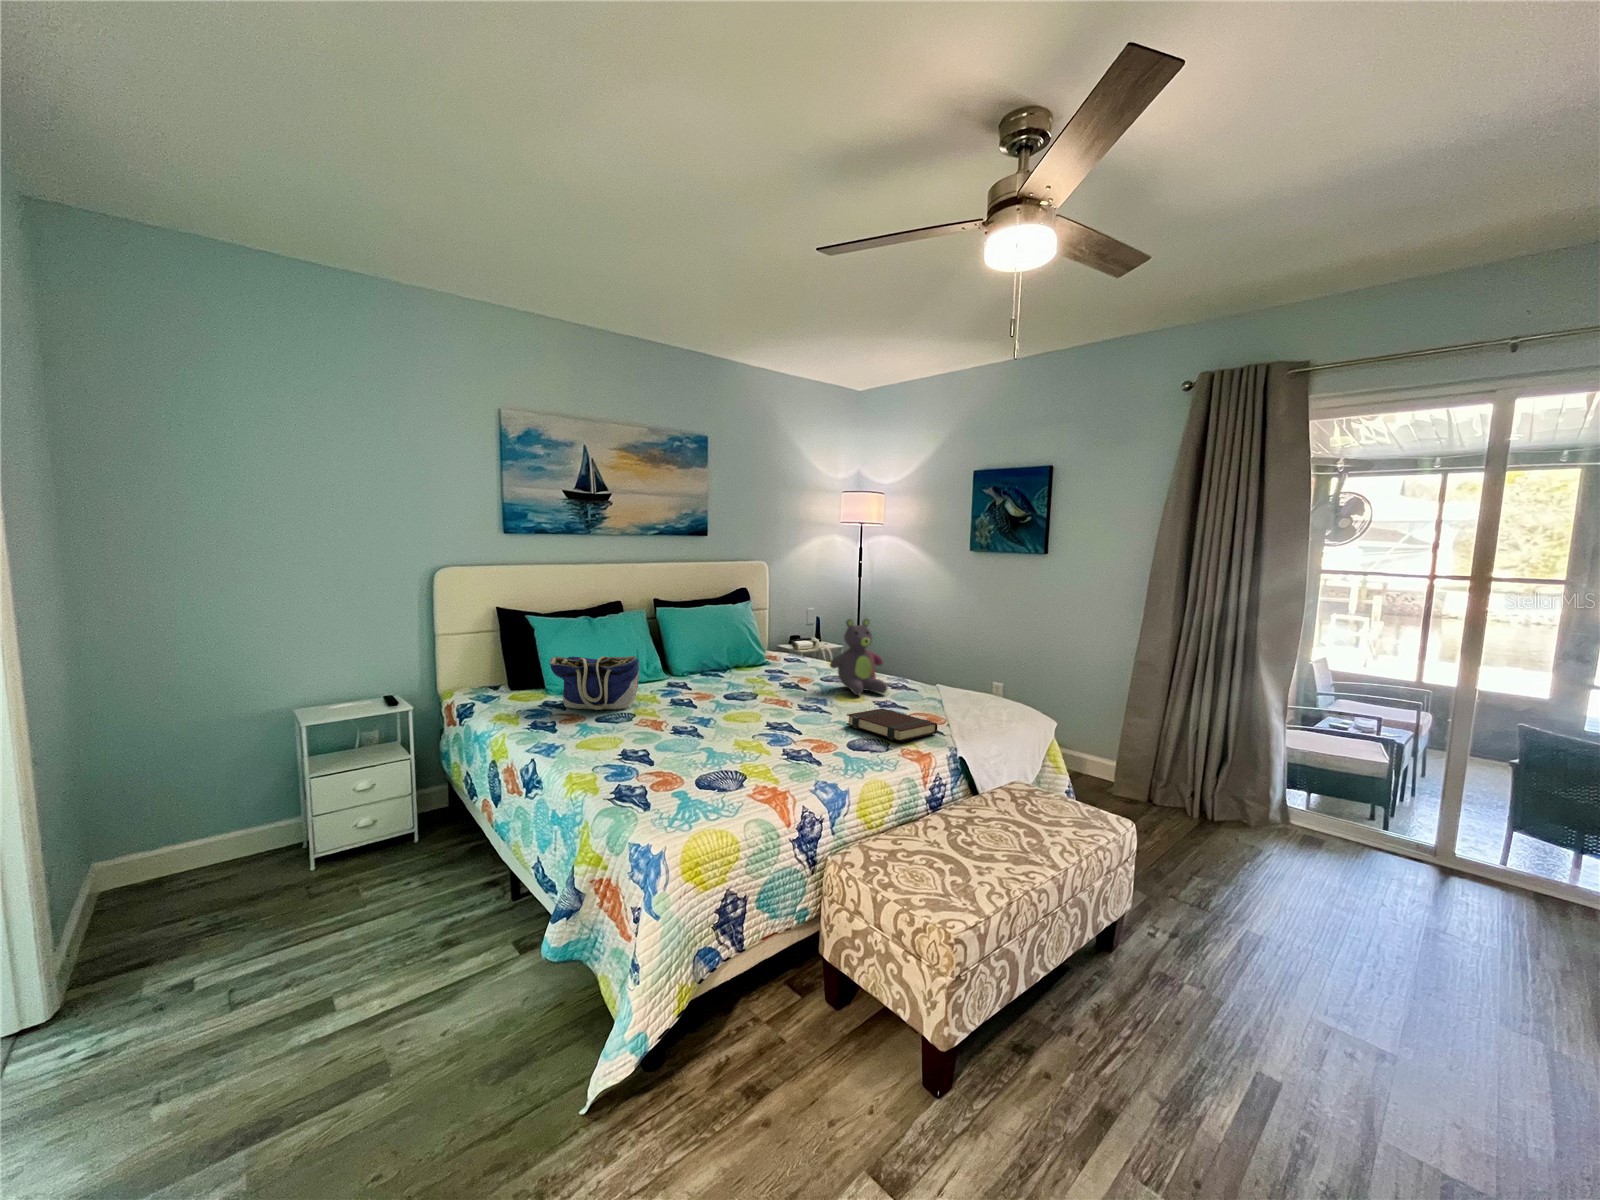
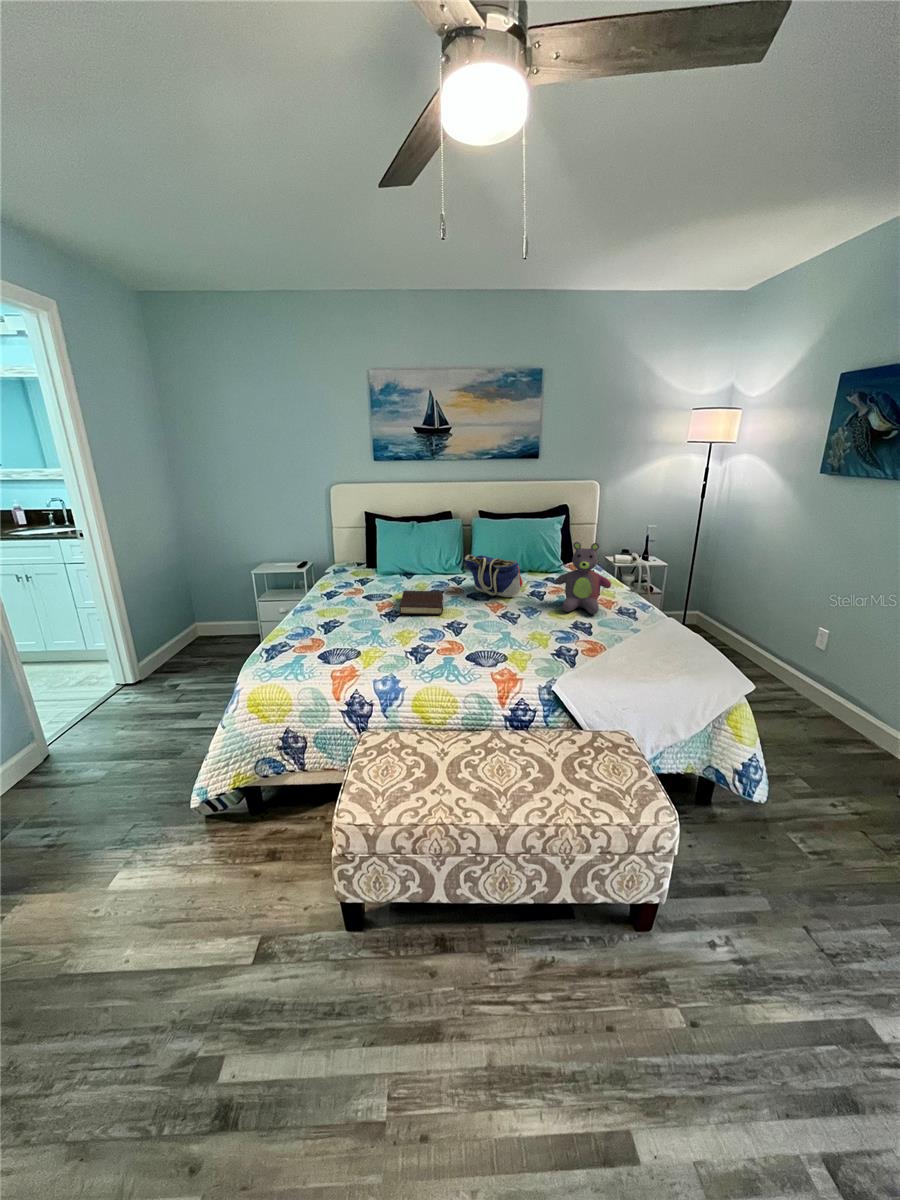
tote bag: present [550,656,639,710] -> present [465,555,524,597]
book: present [846,708,937,742] -> present [400,591,443,615]

